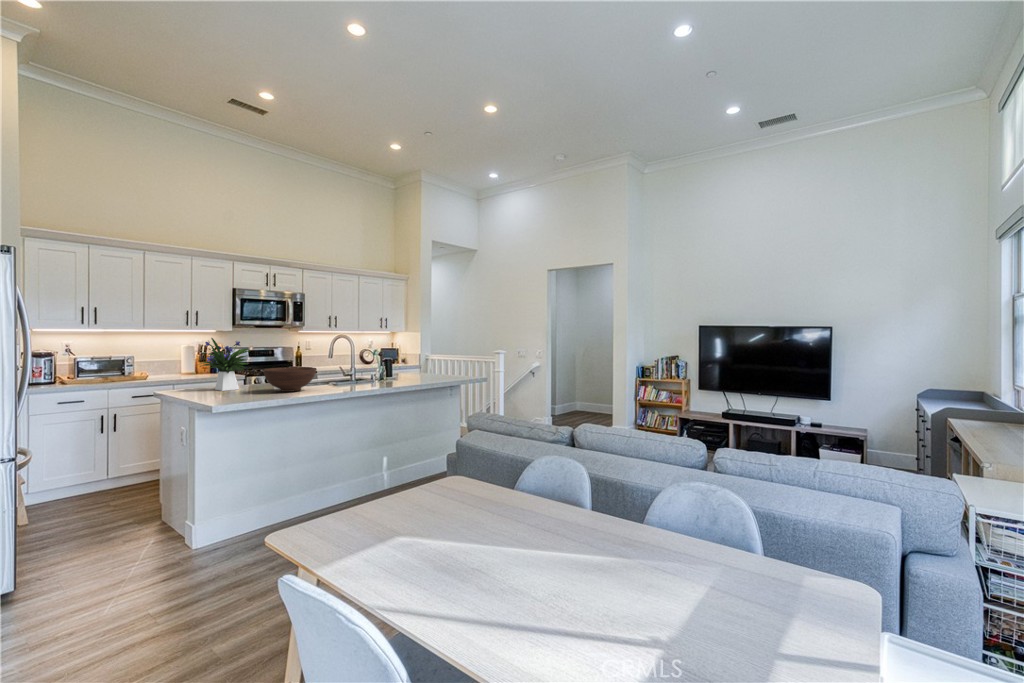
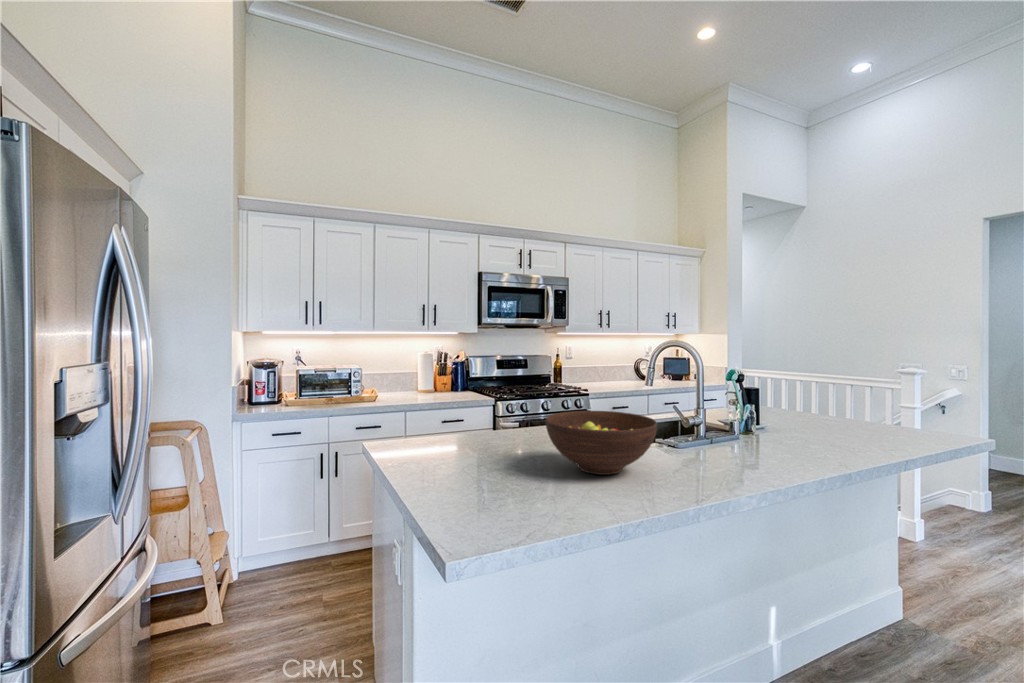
flower arrangement: present [202,338,249,391] -> none [423,346,518,450]

